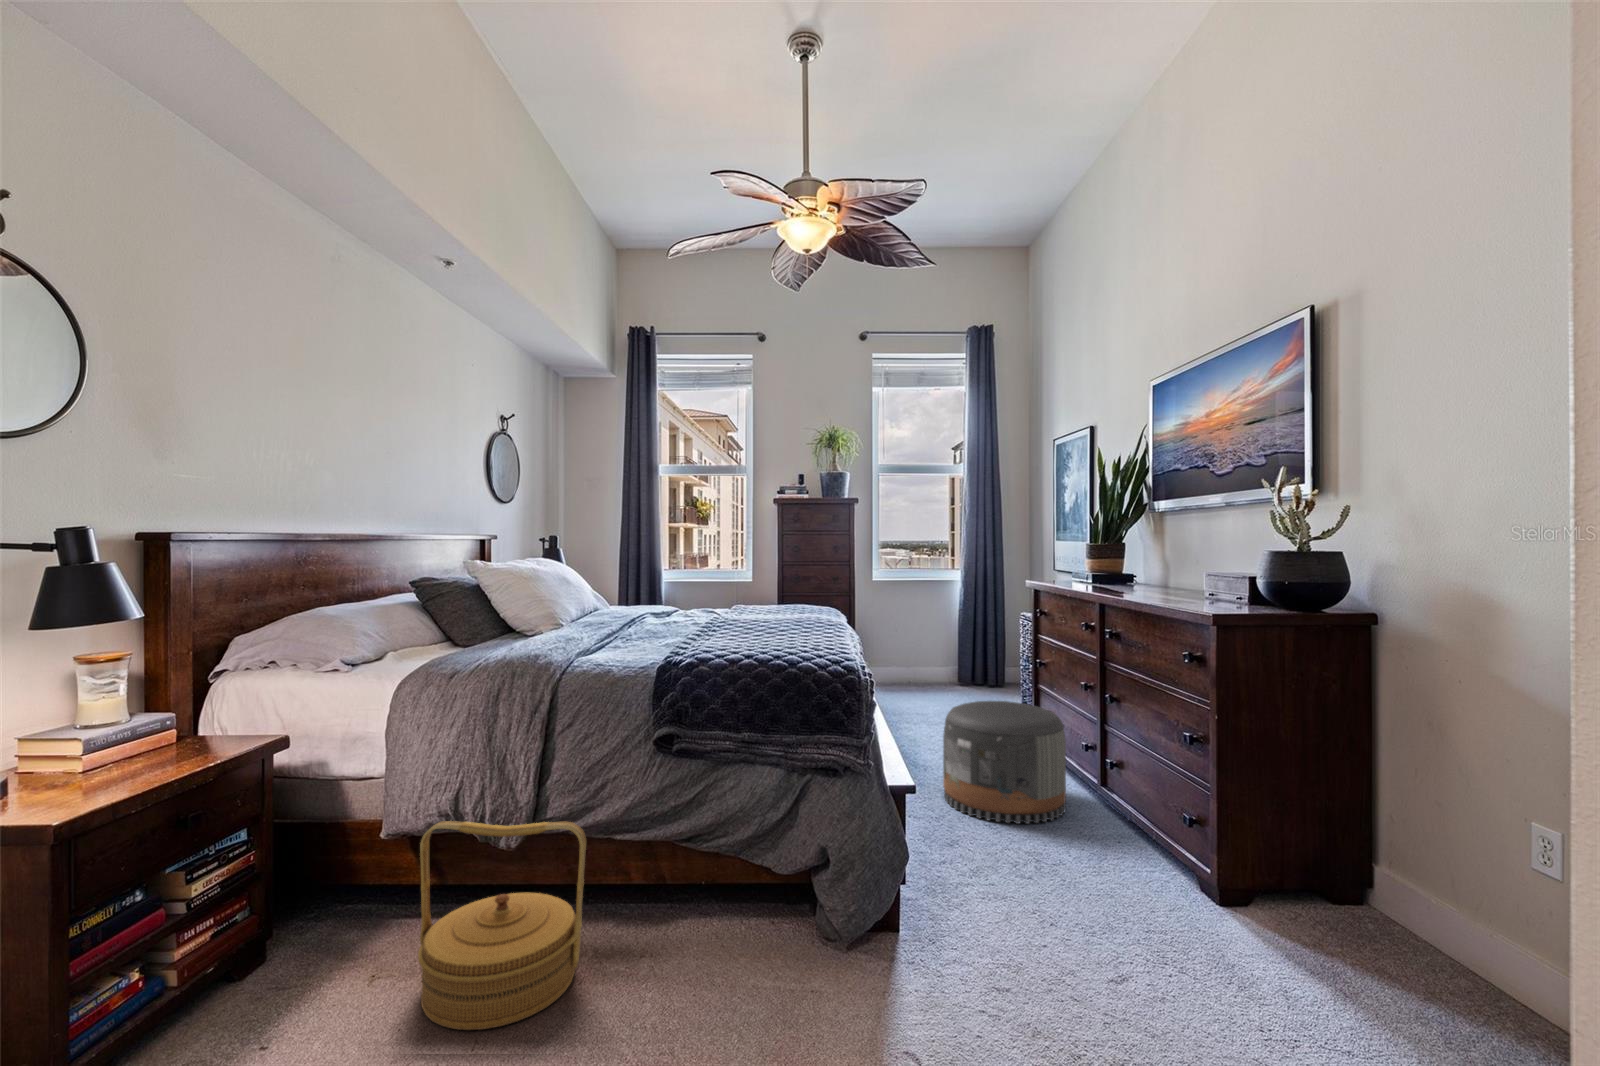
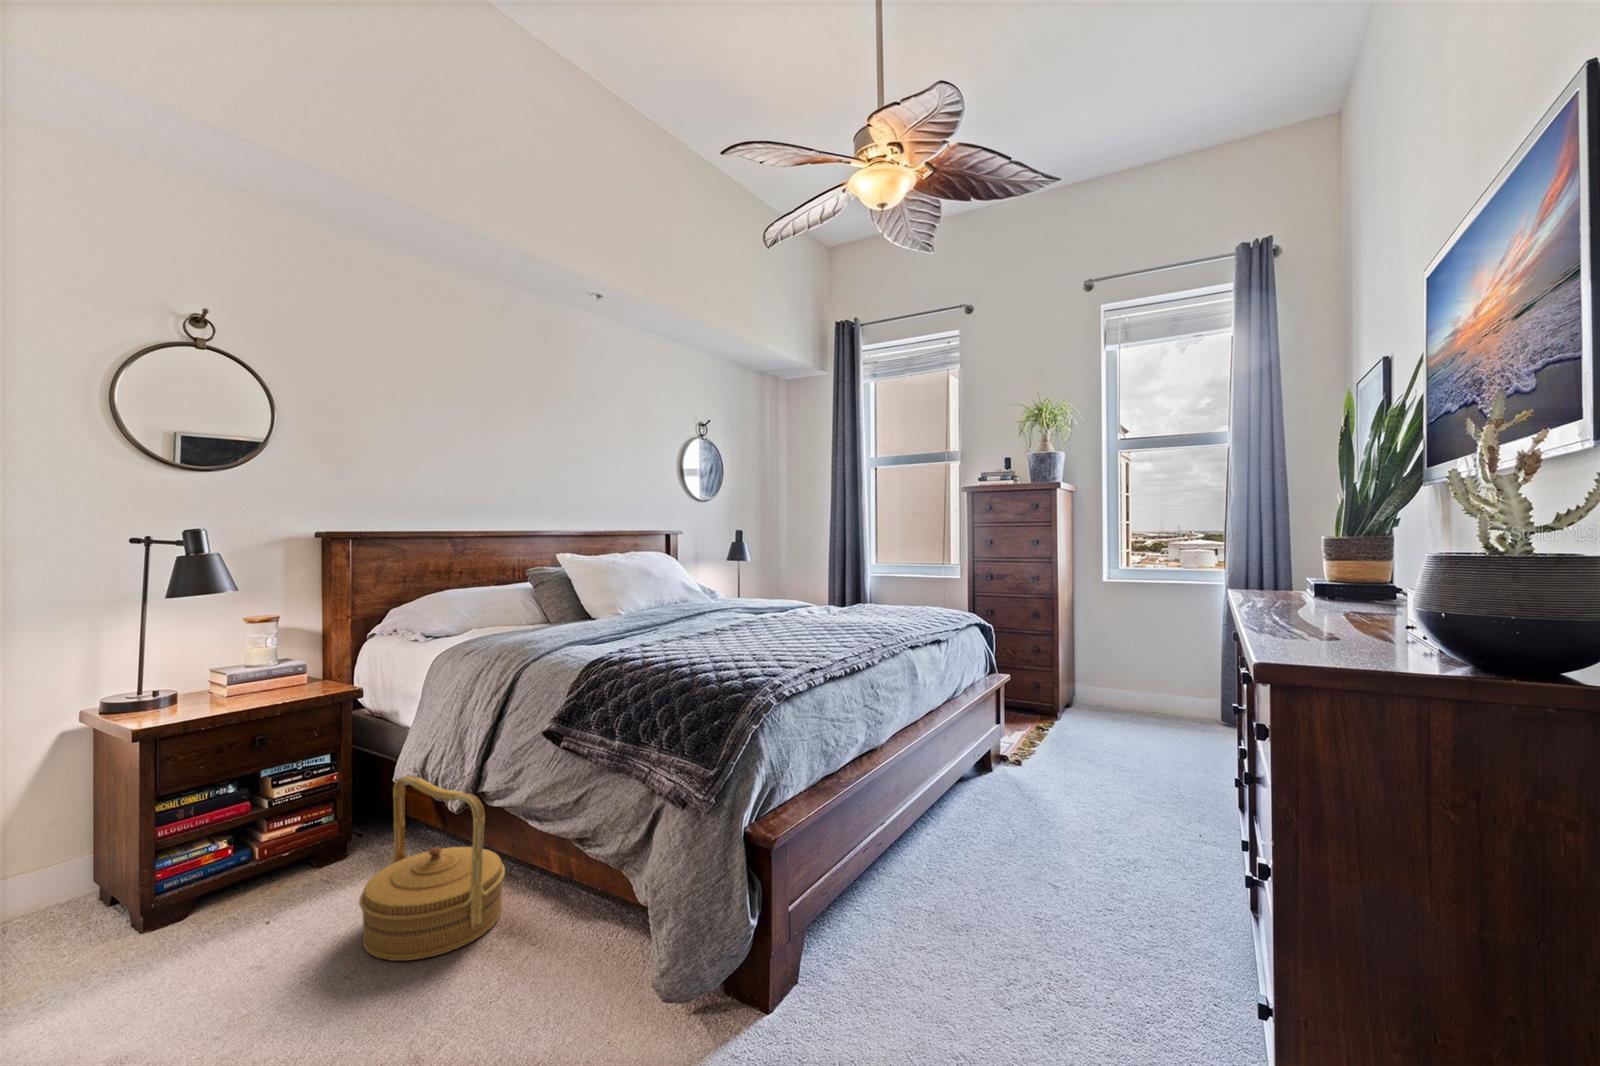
pouf: present [943,701,1066,824] -> none [1029,739,1202,920]

